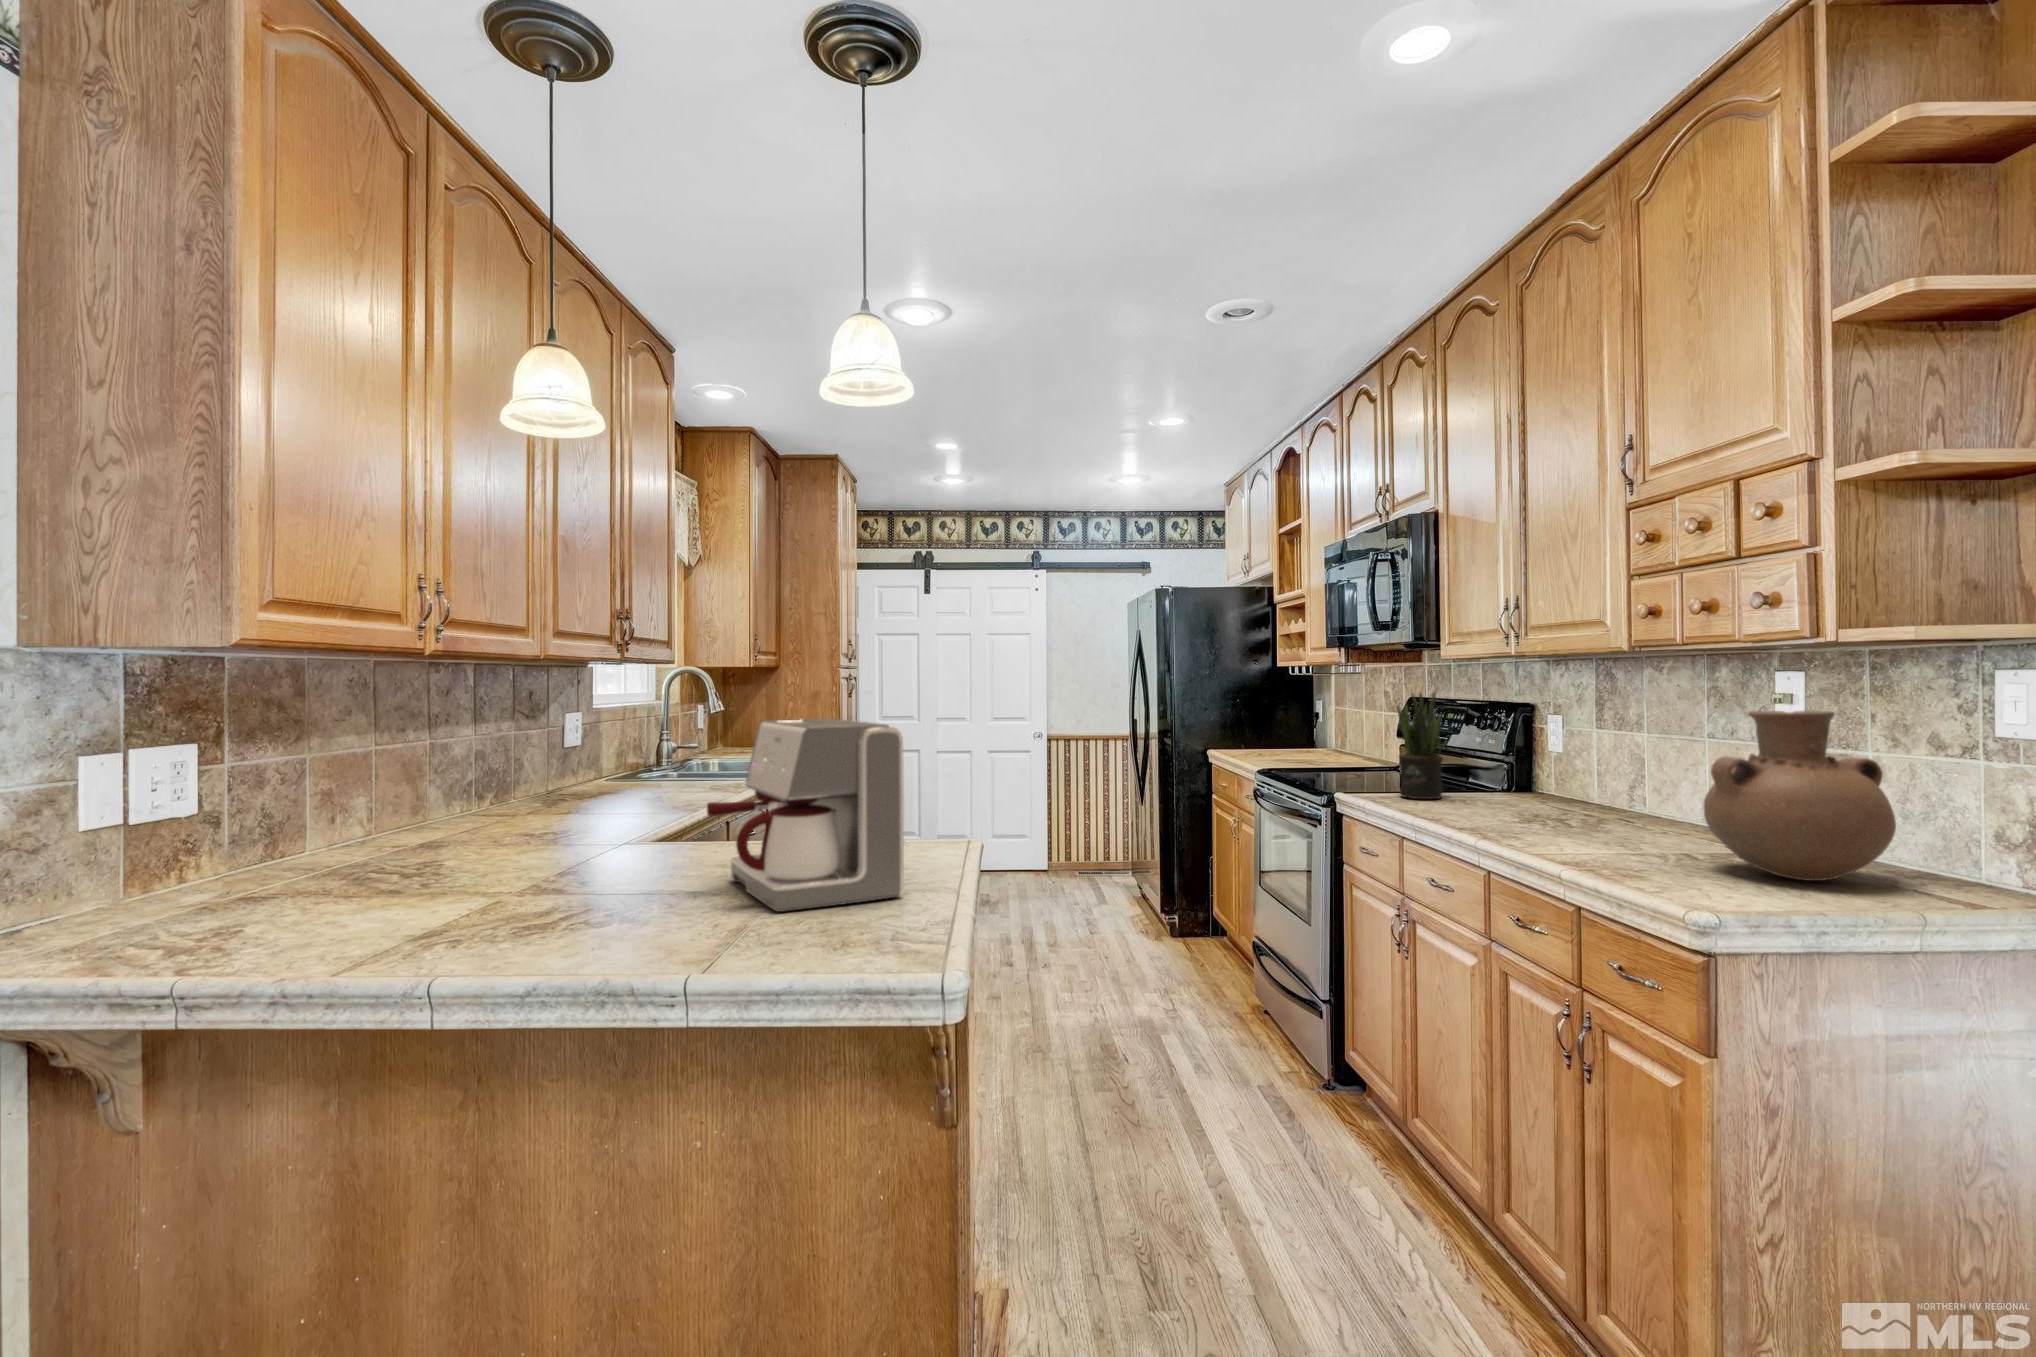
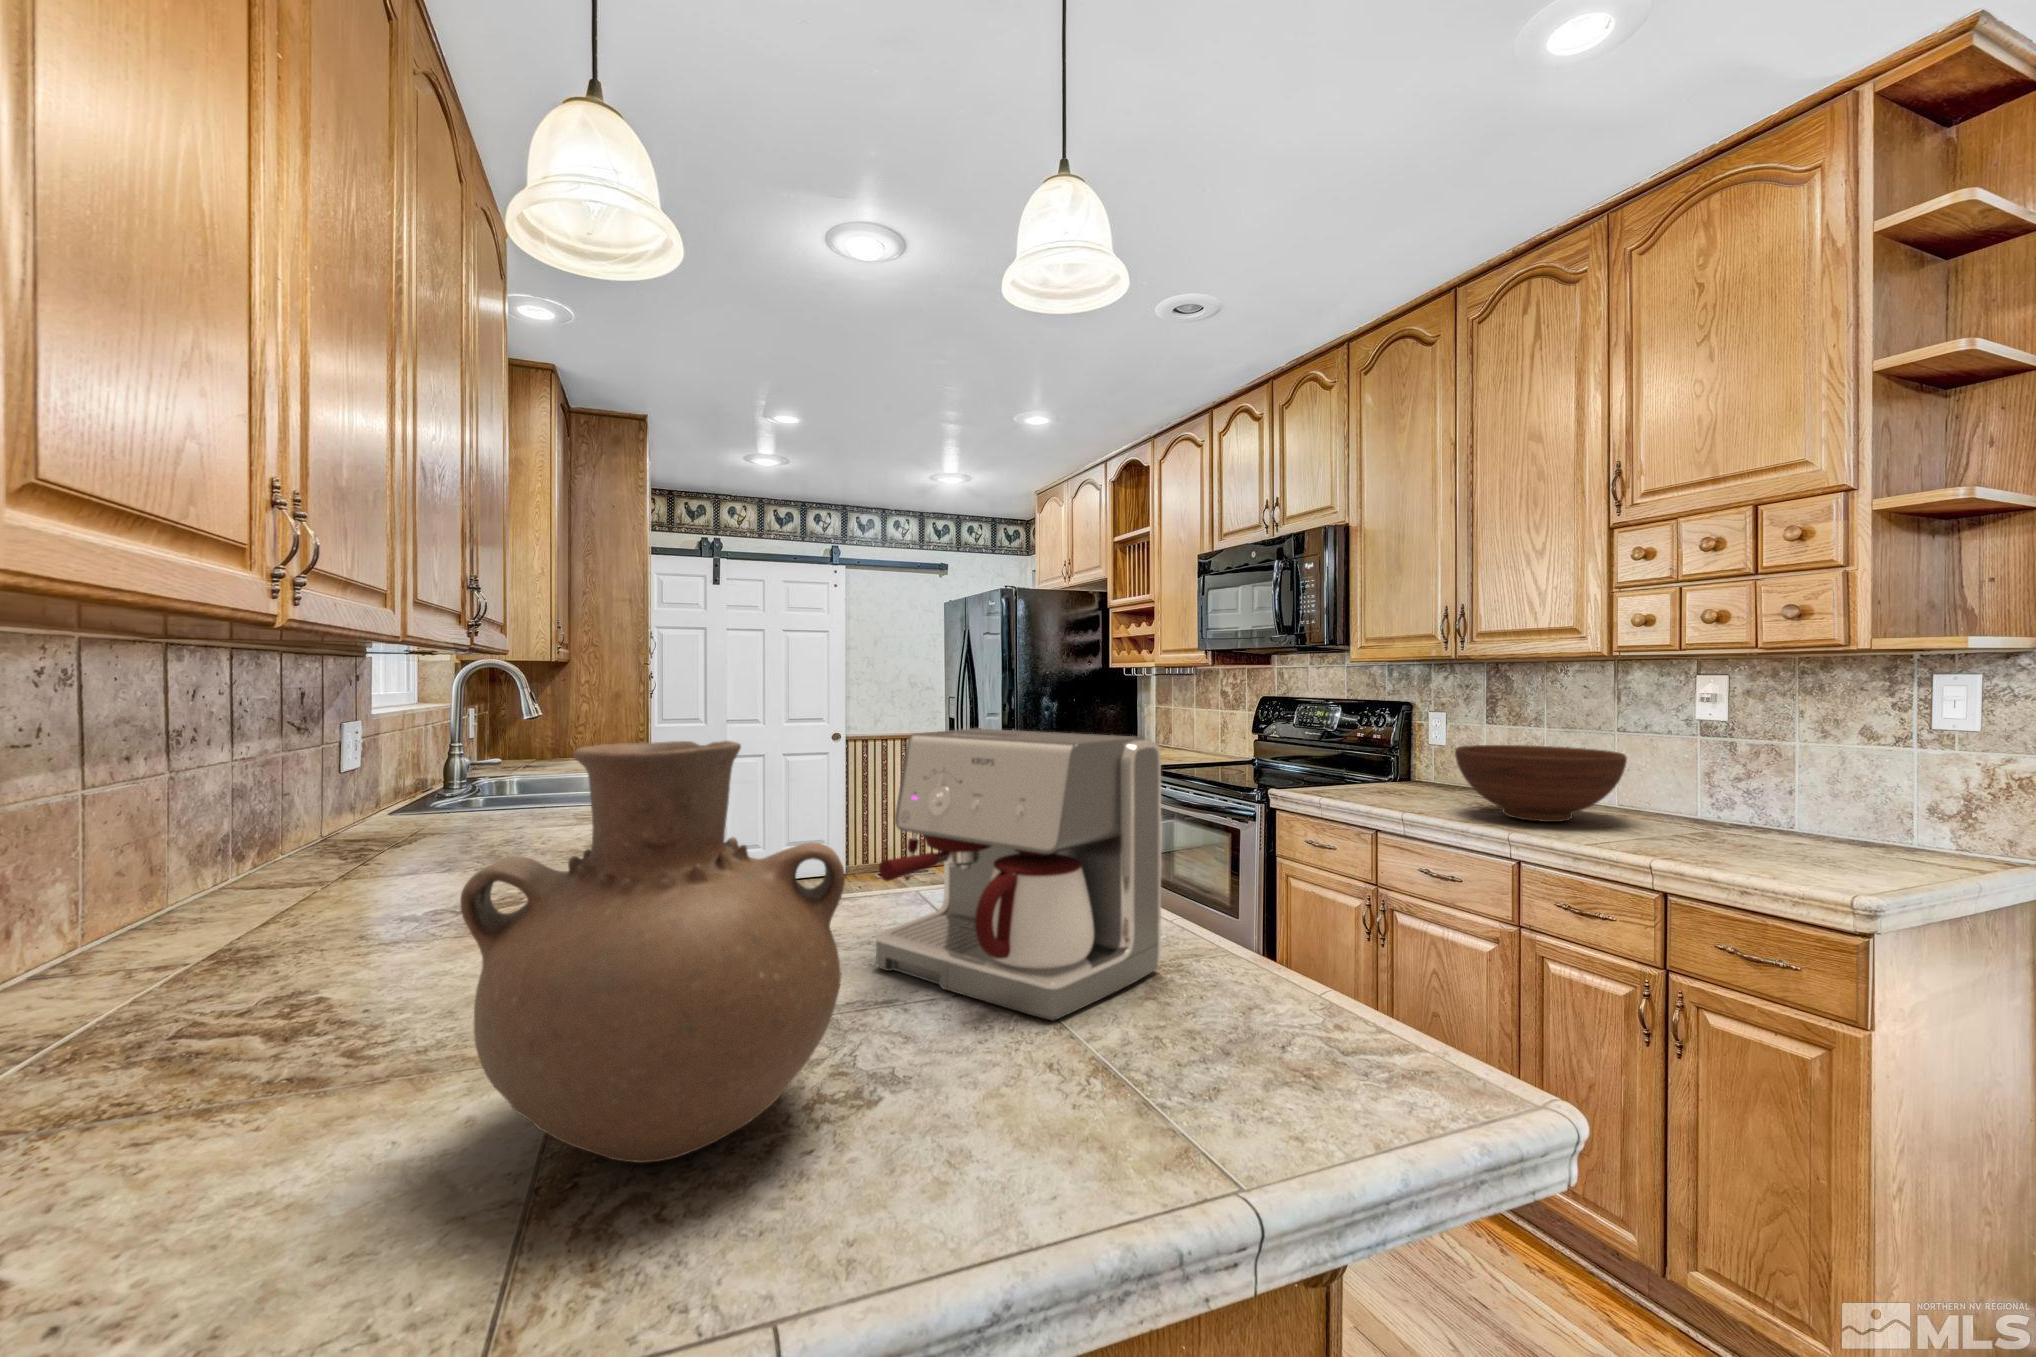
potted plant: present [1397,693,1445,799] -> none [1322,691,1369,794]
vase: present [1704,711,1896,881] -> present [460,741,845,1163]
fruit bowl: none [1482,750,1668,833] -> present [1455,745,1627,822]

